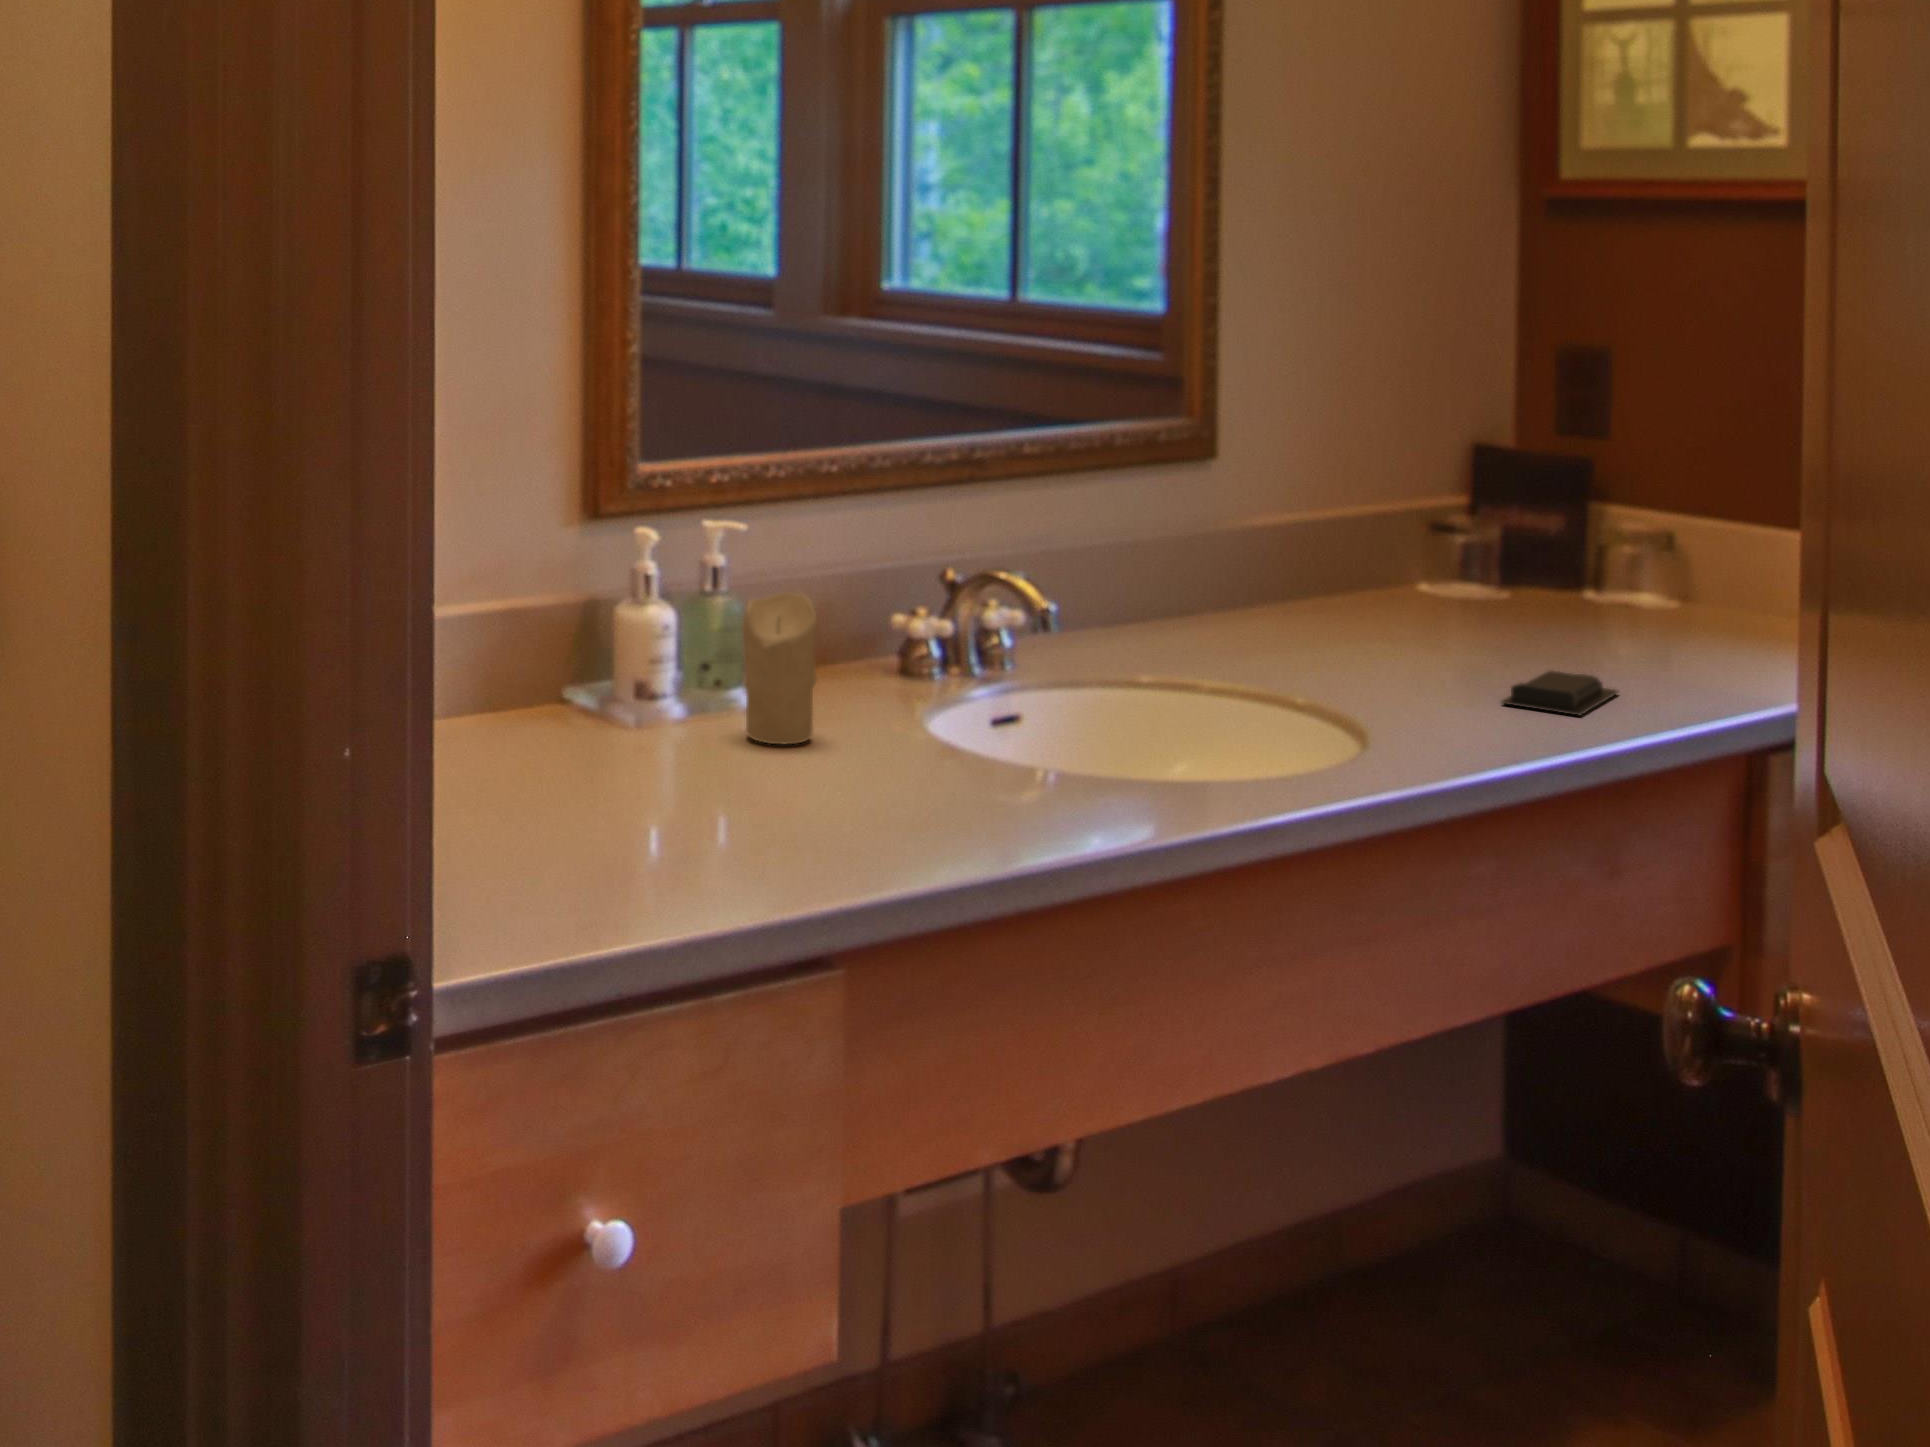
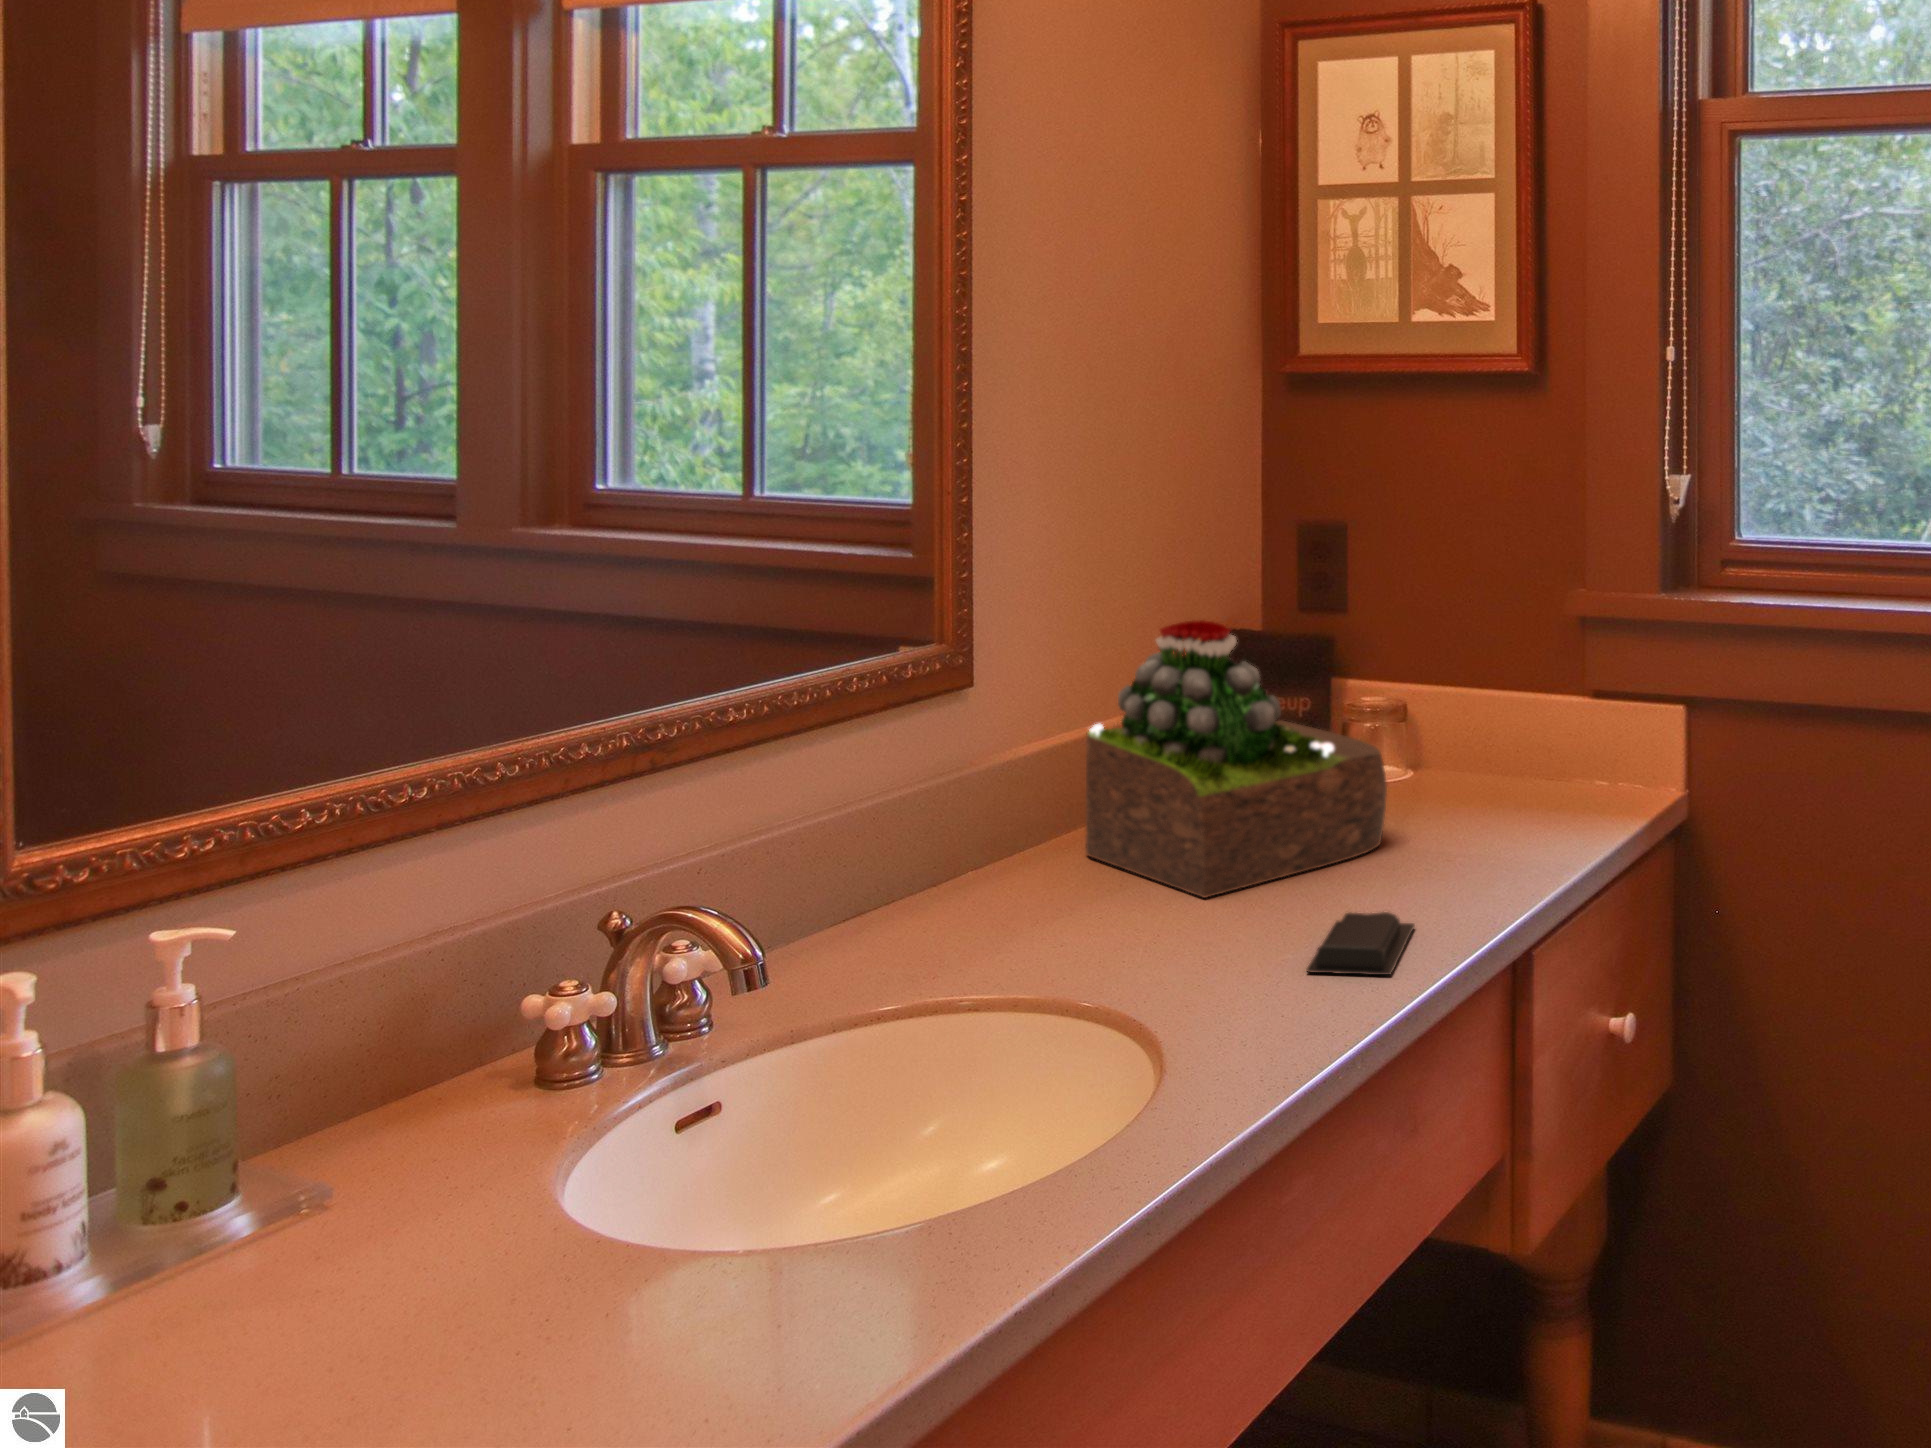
succulent plant: none [1321,417,1620,652] -> present [1086,620,1387,898]
candle: present [743,592,816,744] -> none [208,1057,354,1340]

